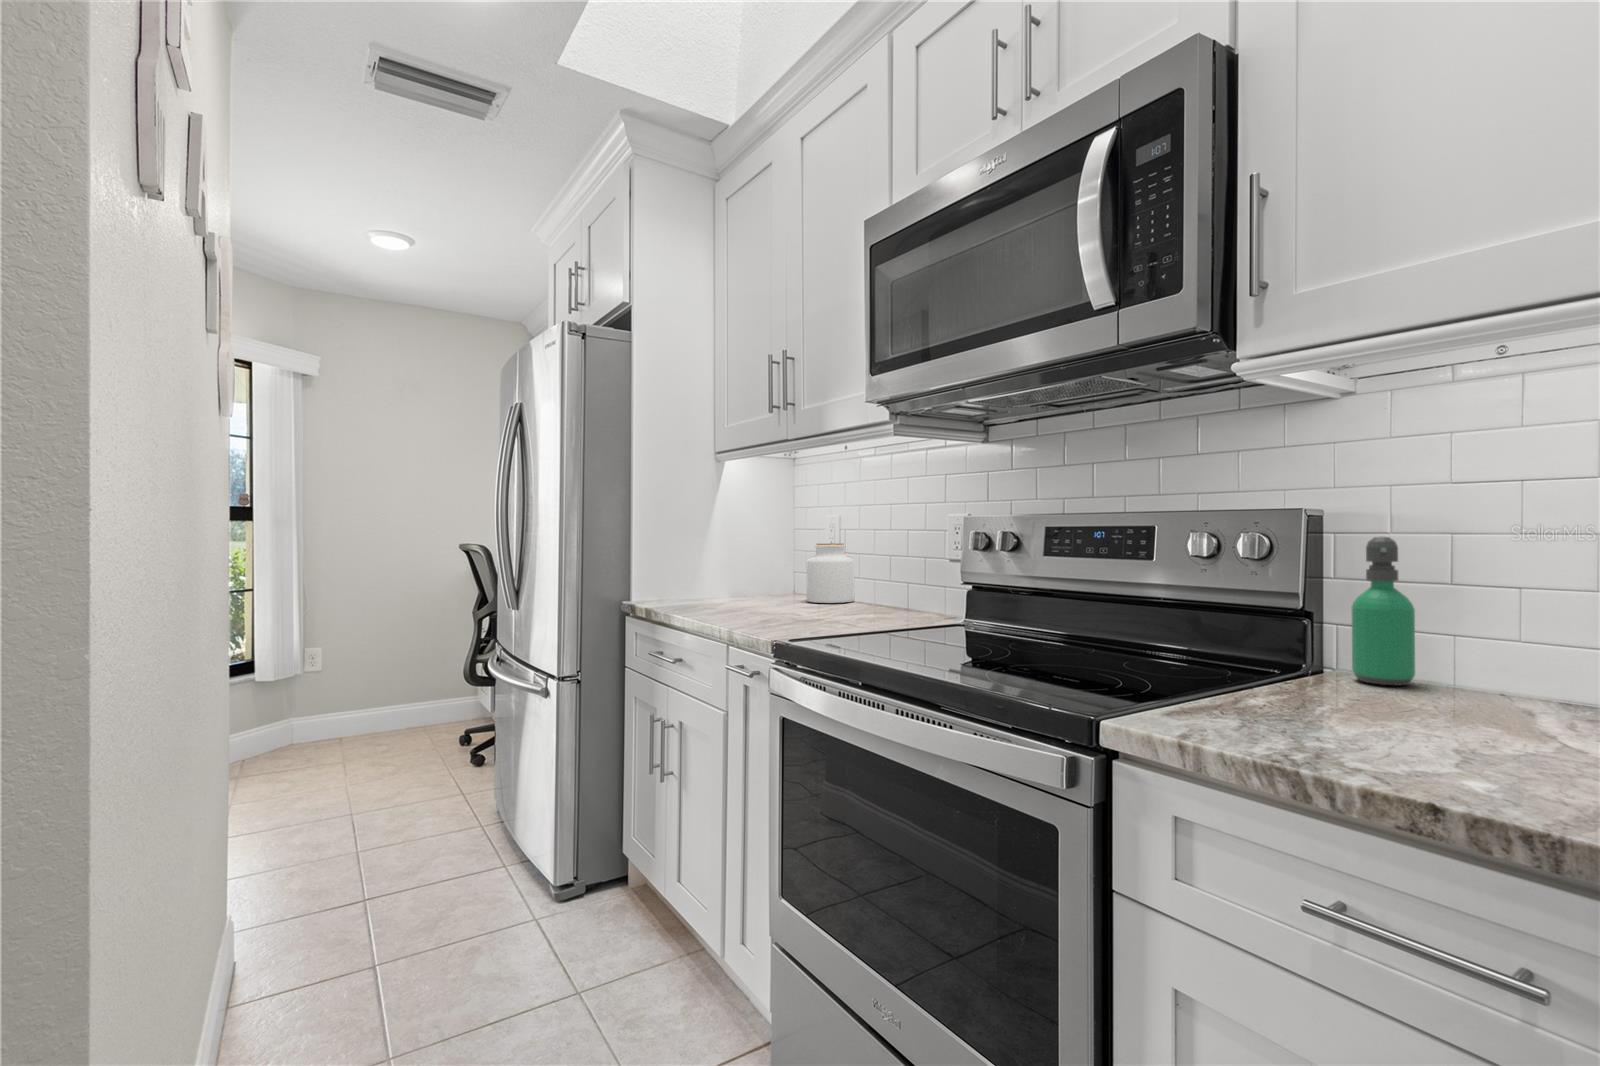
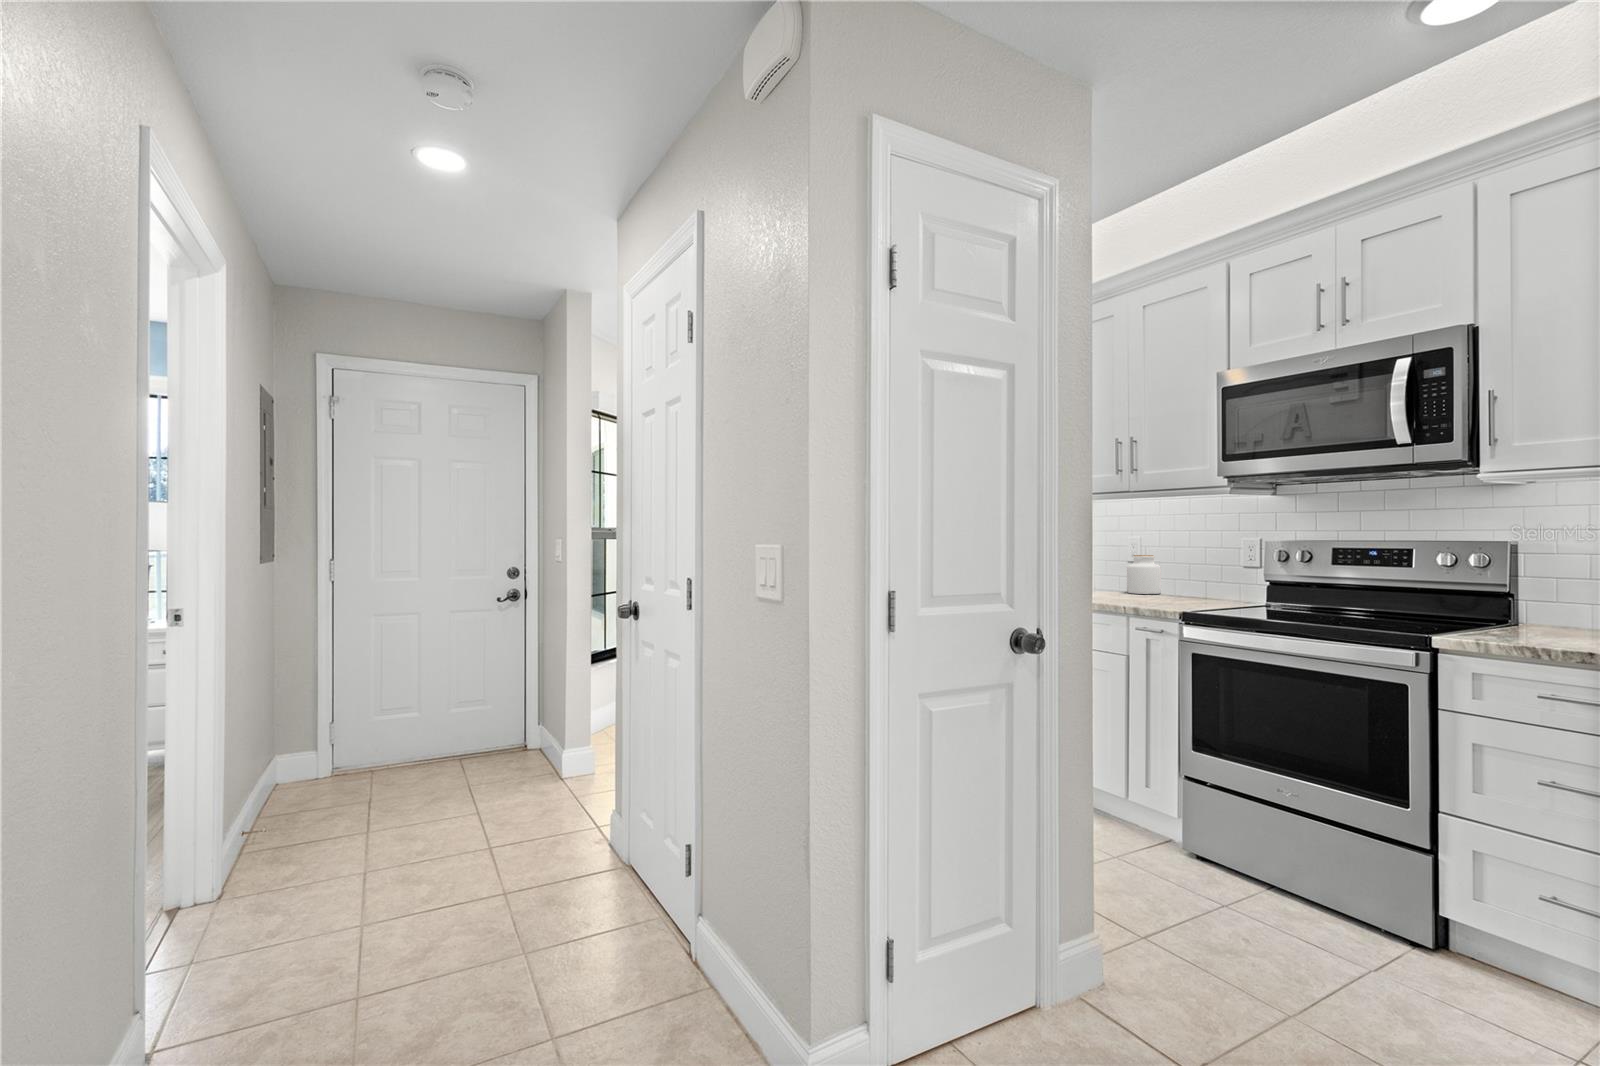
soap dispenser: present [1352,537,1415,685] -> none [1535,558,1569,629]

